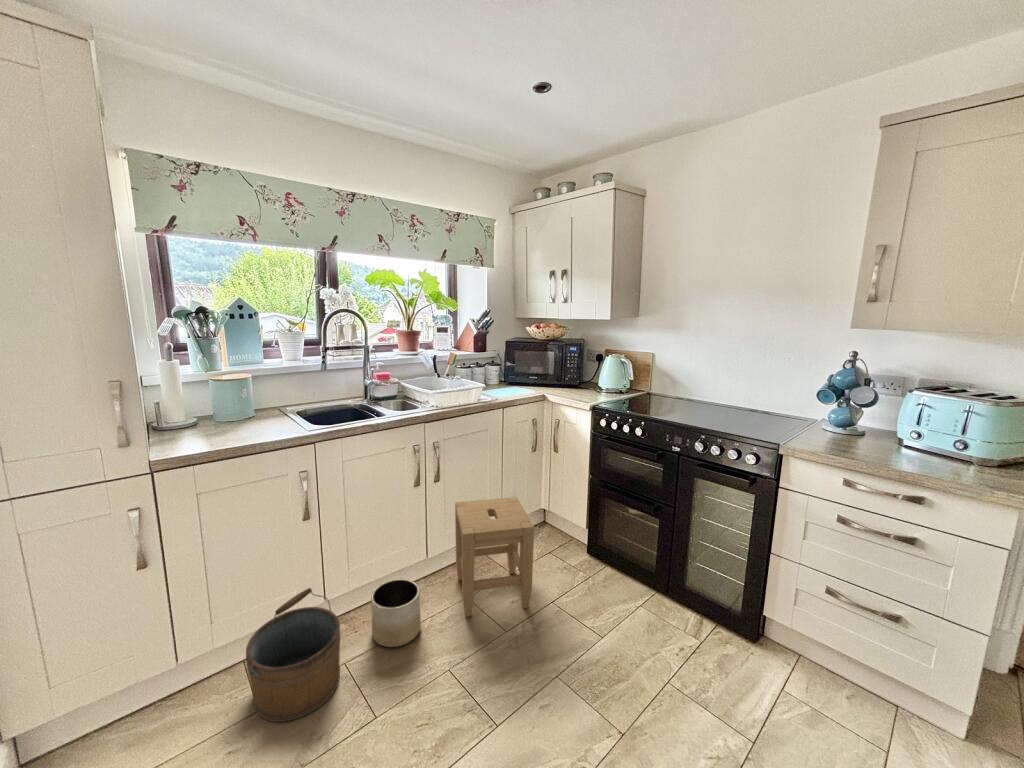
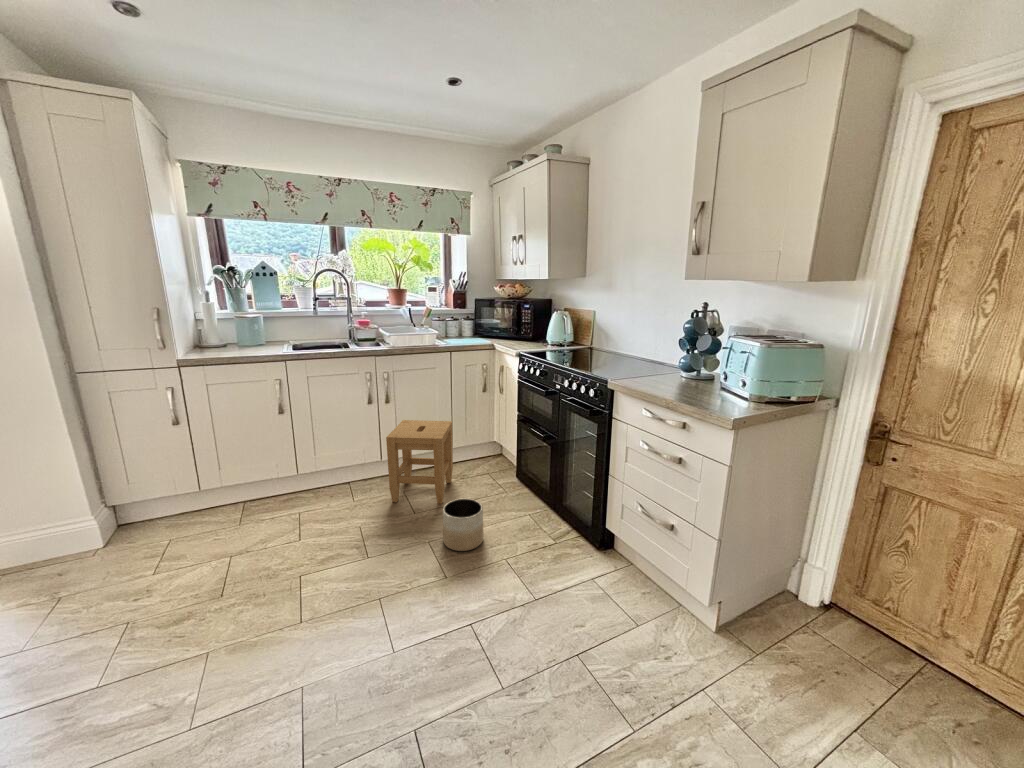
planter: present [371,579,421,647] -> present [443,498,484,551]
bucket: present [246,588,340,722] -> none [224,454,292,533]

